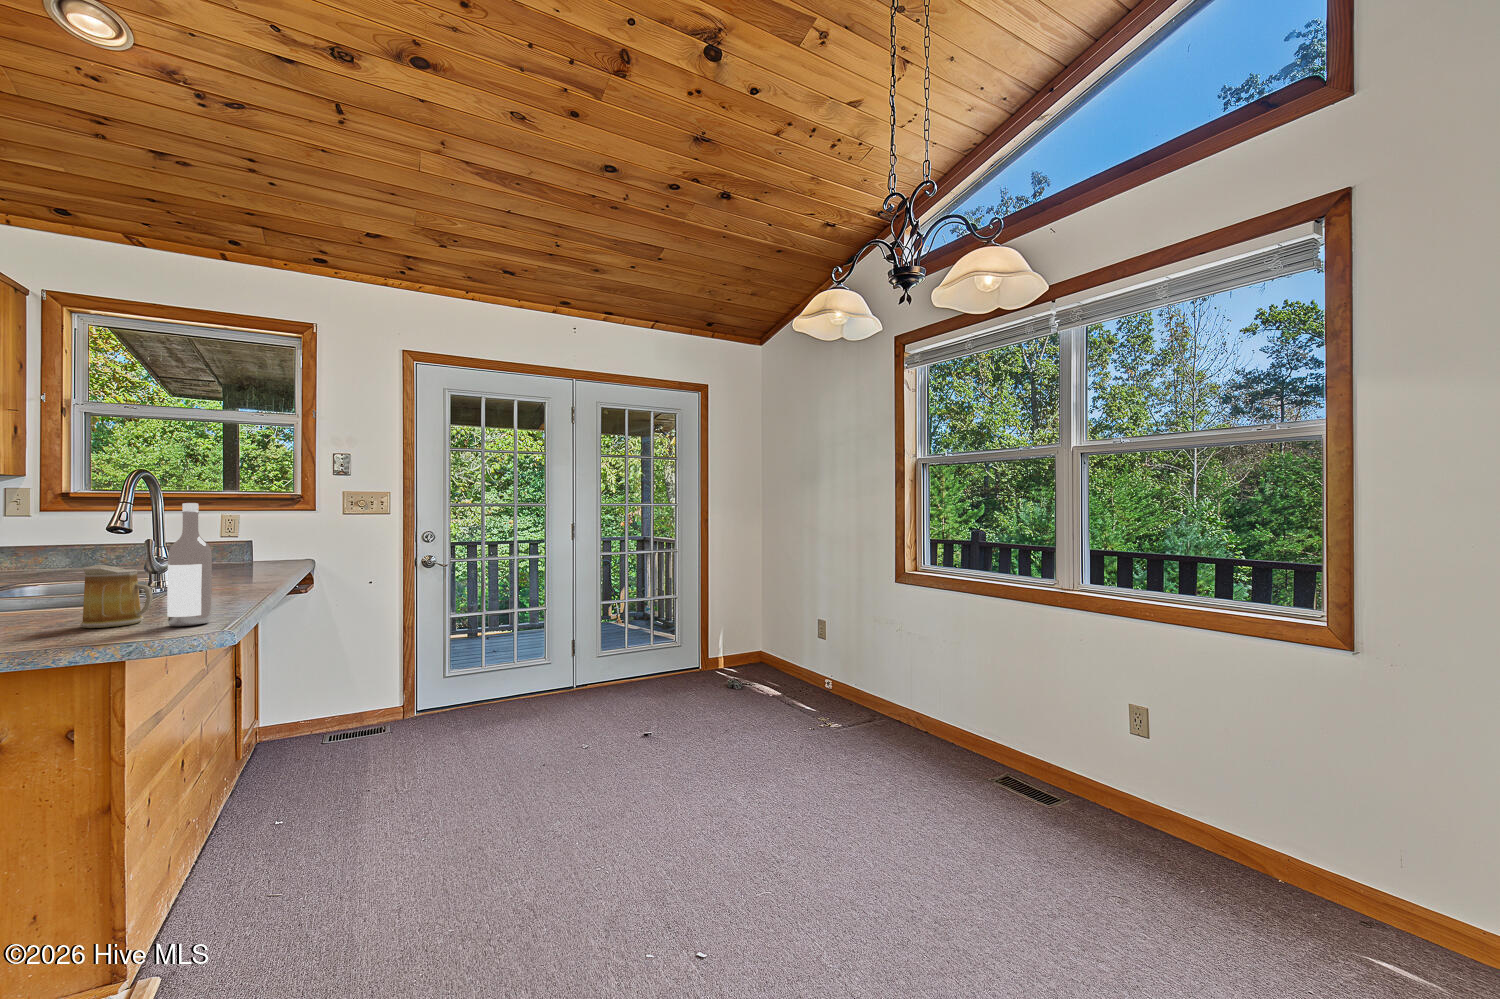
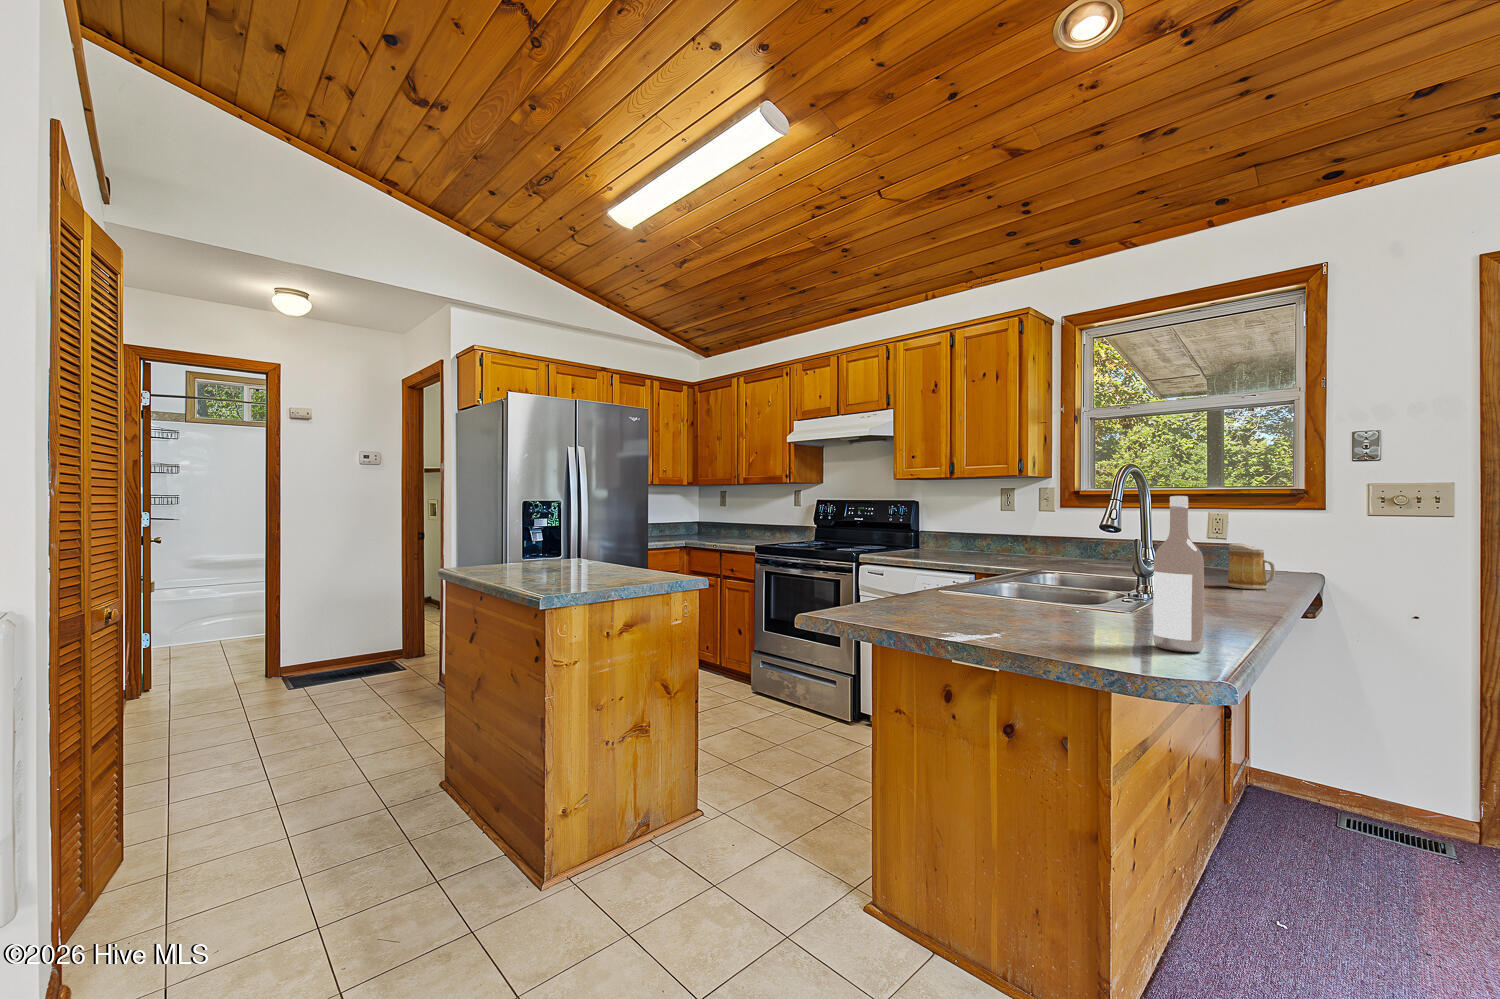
mug: present [80,565,153,628] -> present [1227,543,1276,589]

